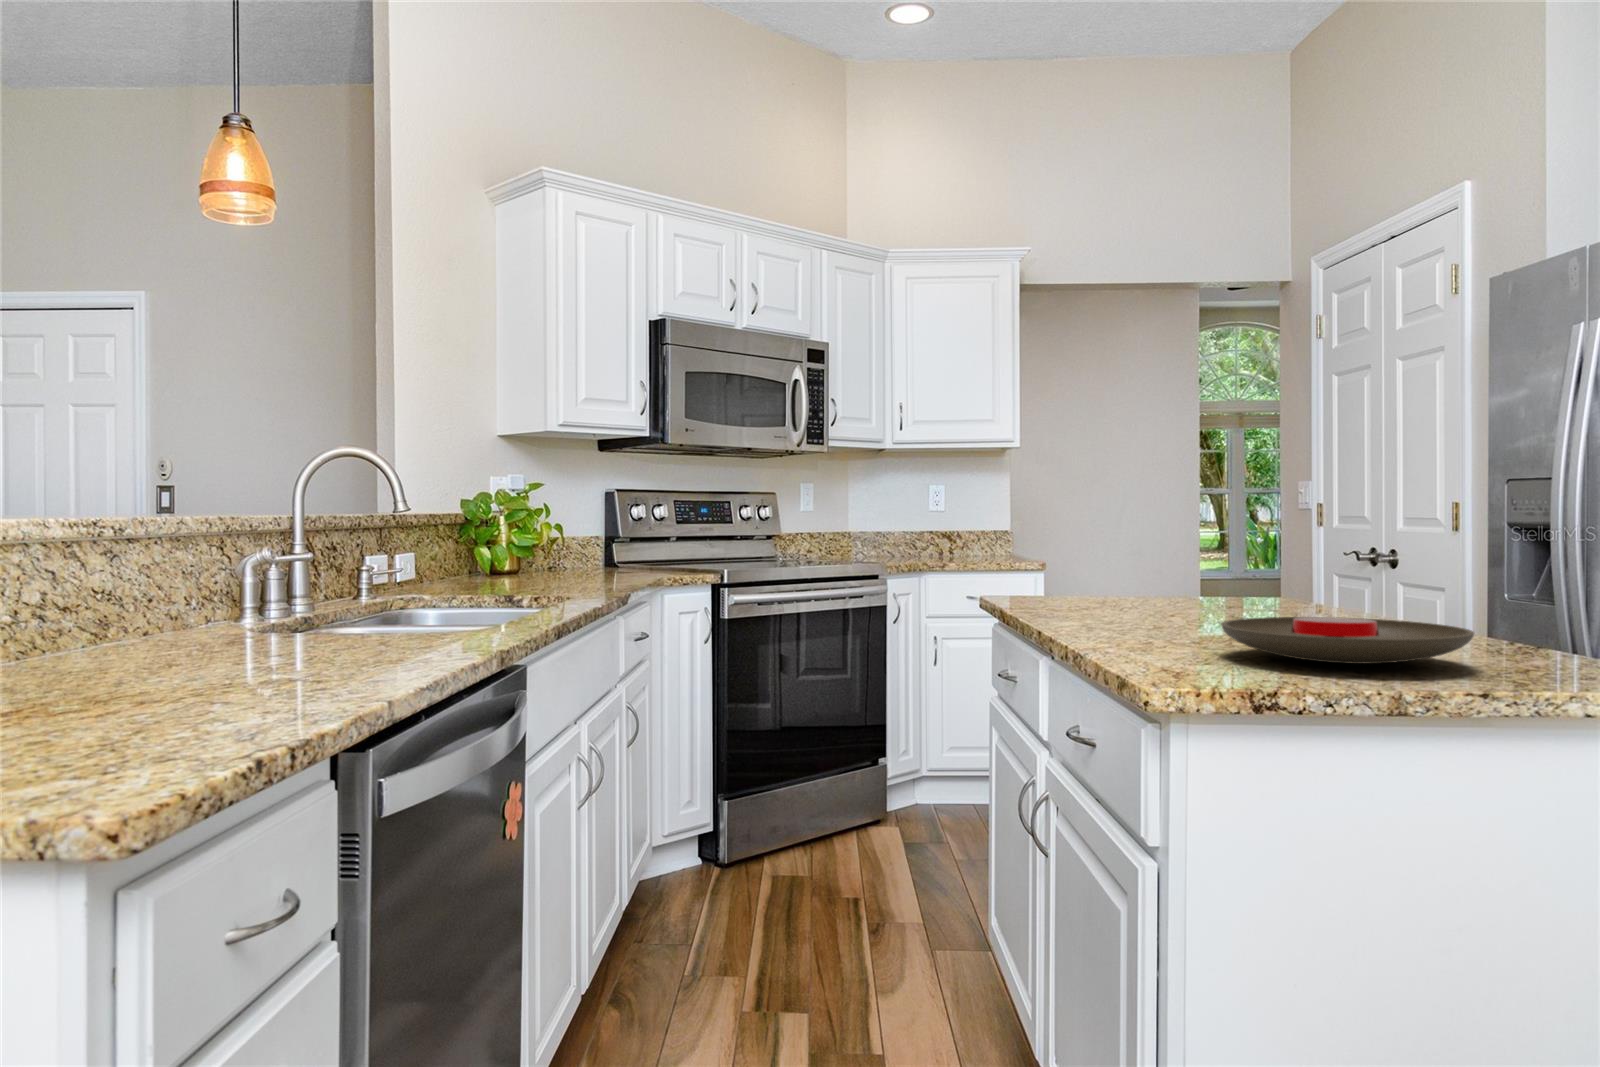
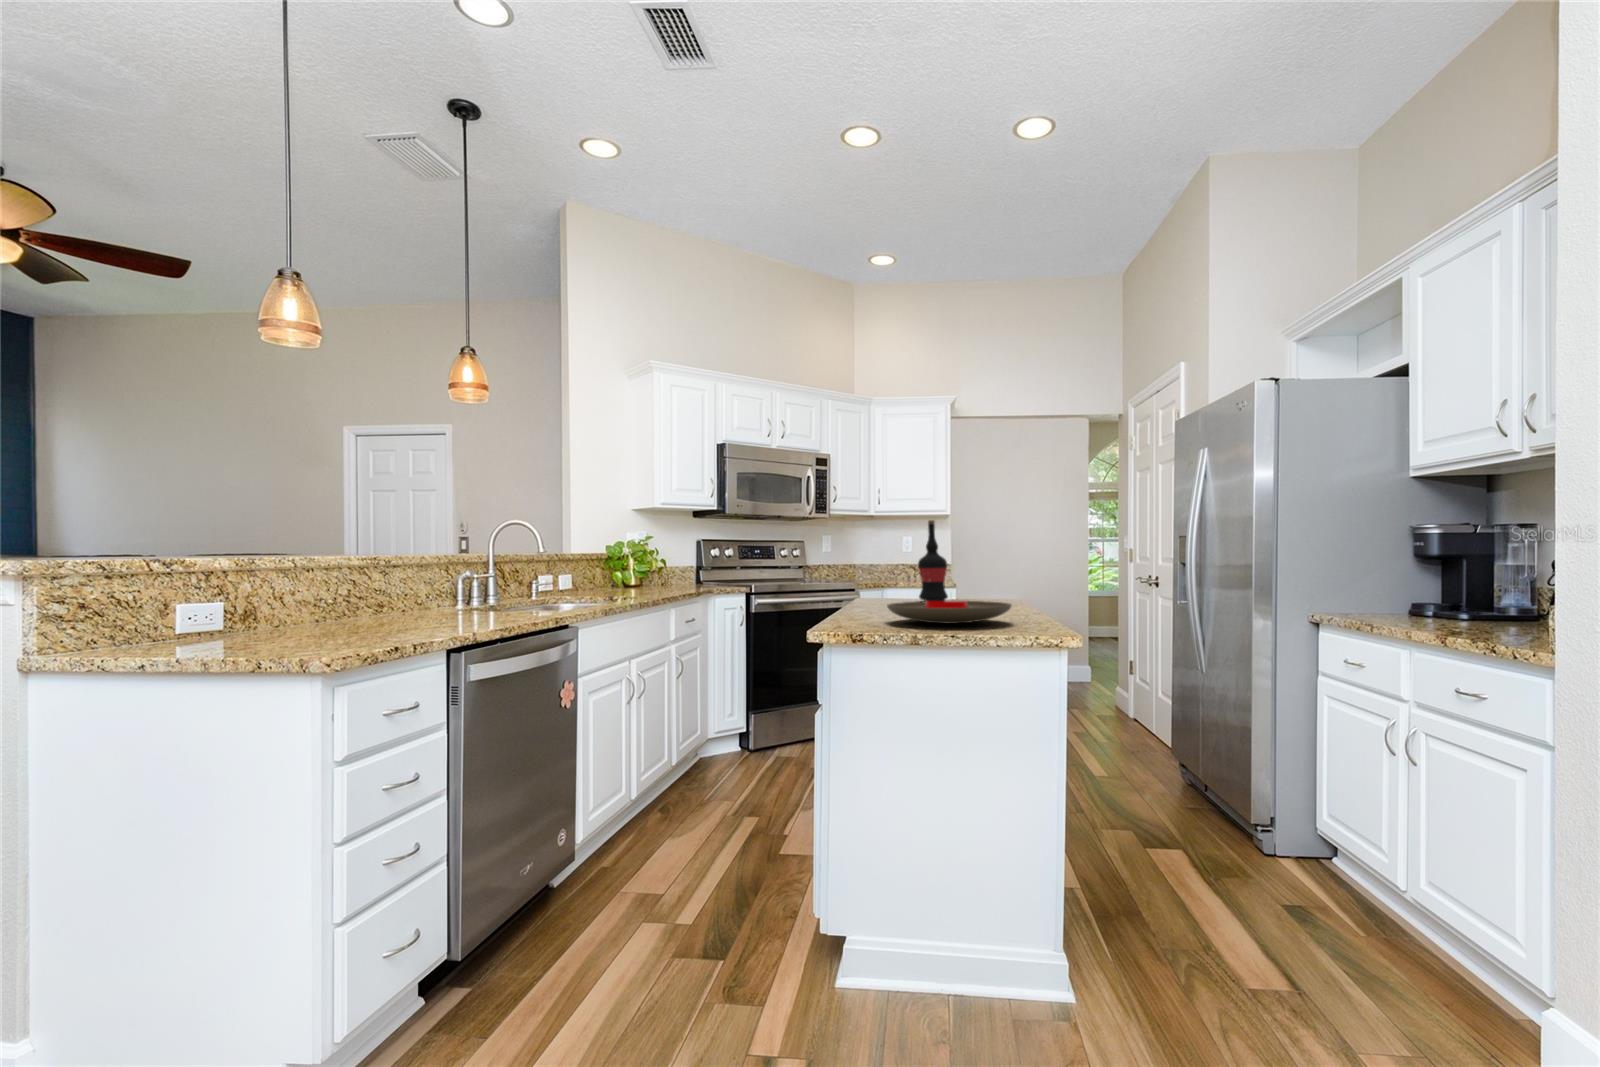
wine bottle: none [1103,466,1155,606] -> present [918,520,948,601]

